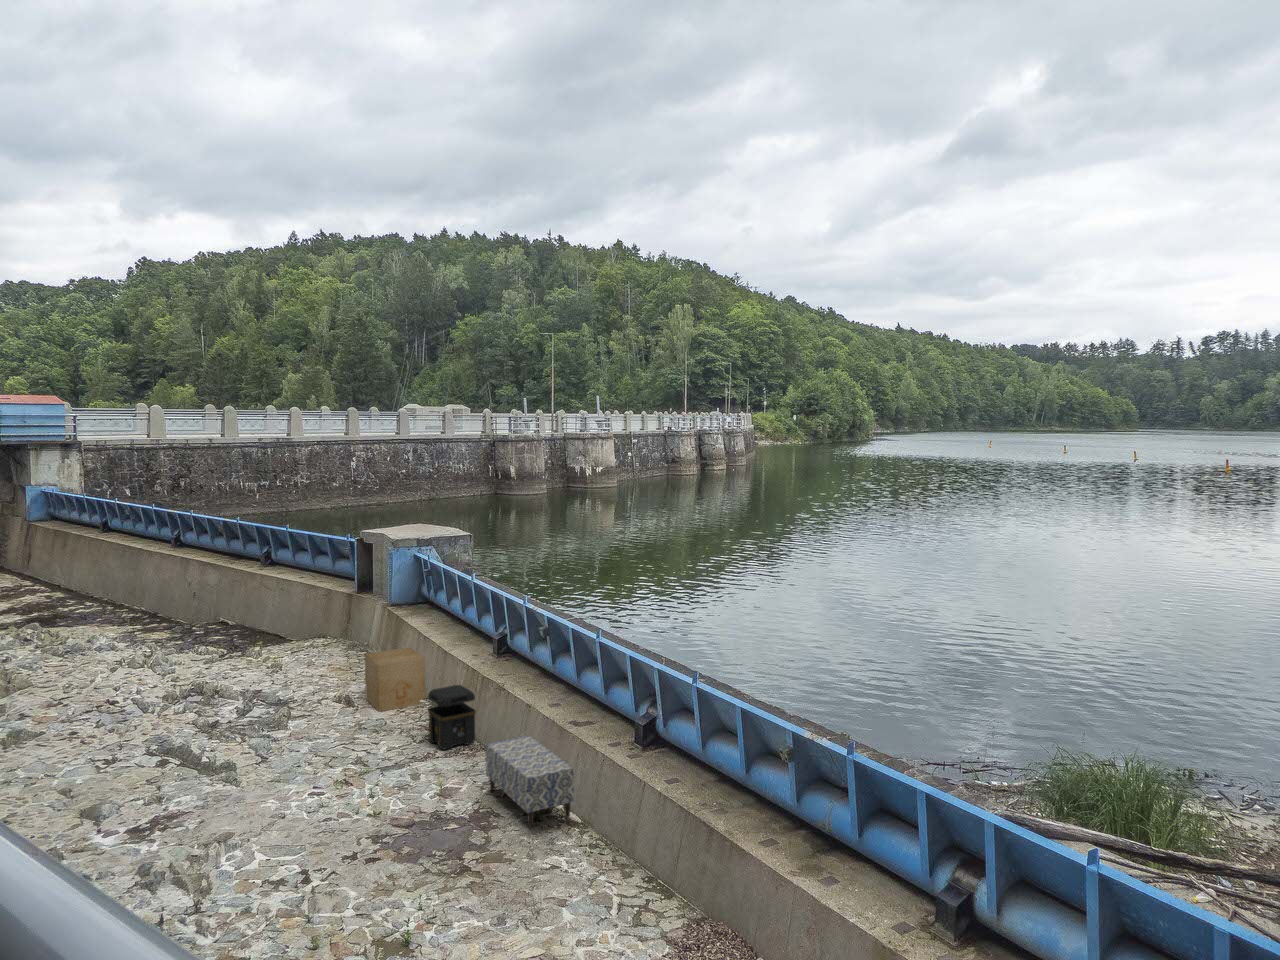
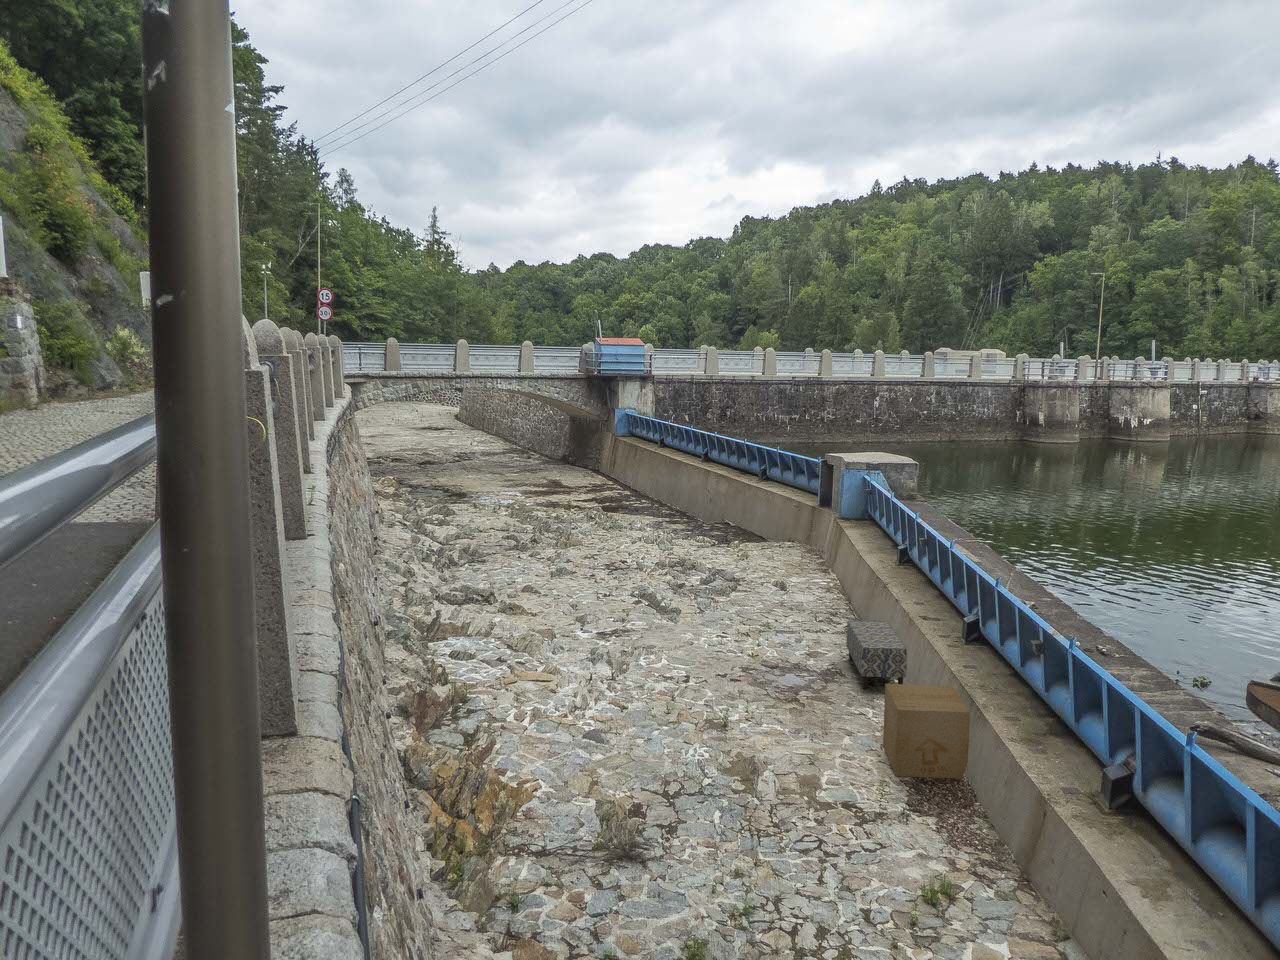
cardboard box: present [365,648,425,712] -> present [883,684,970,779]
toolbox: present [428,685,476,750] -> none [823,577,861,627]

